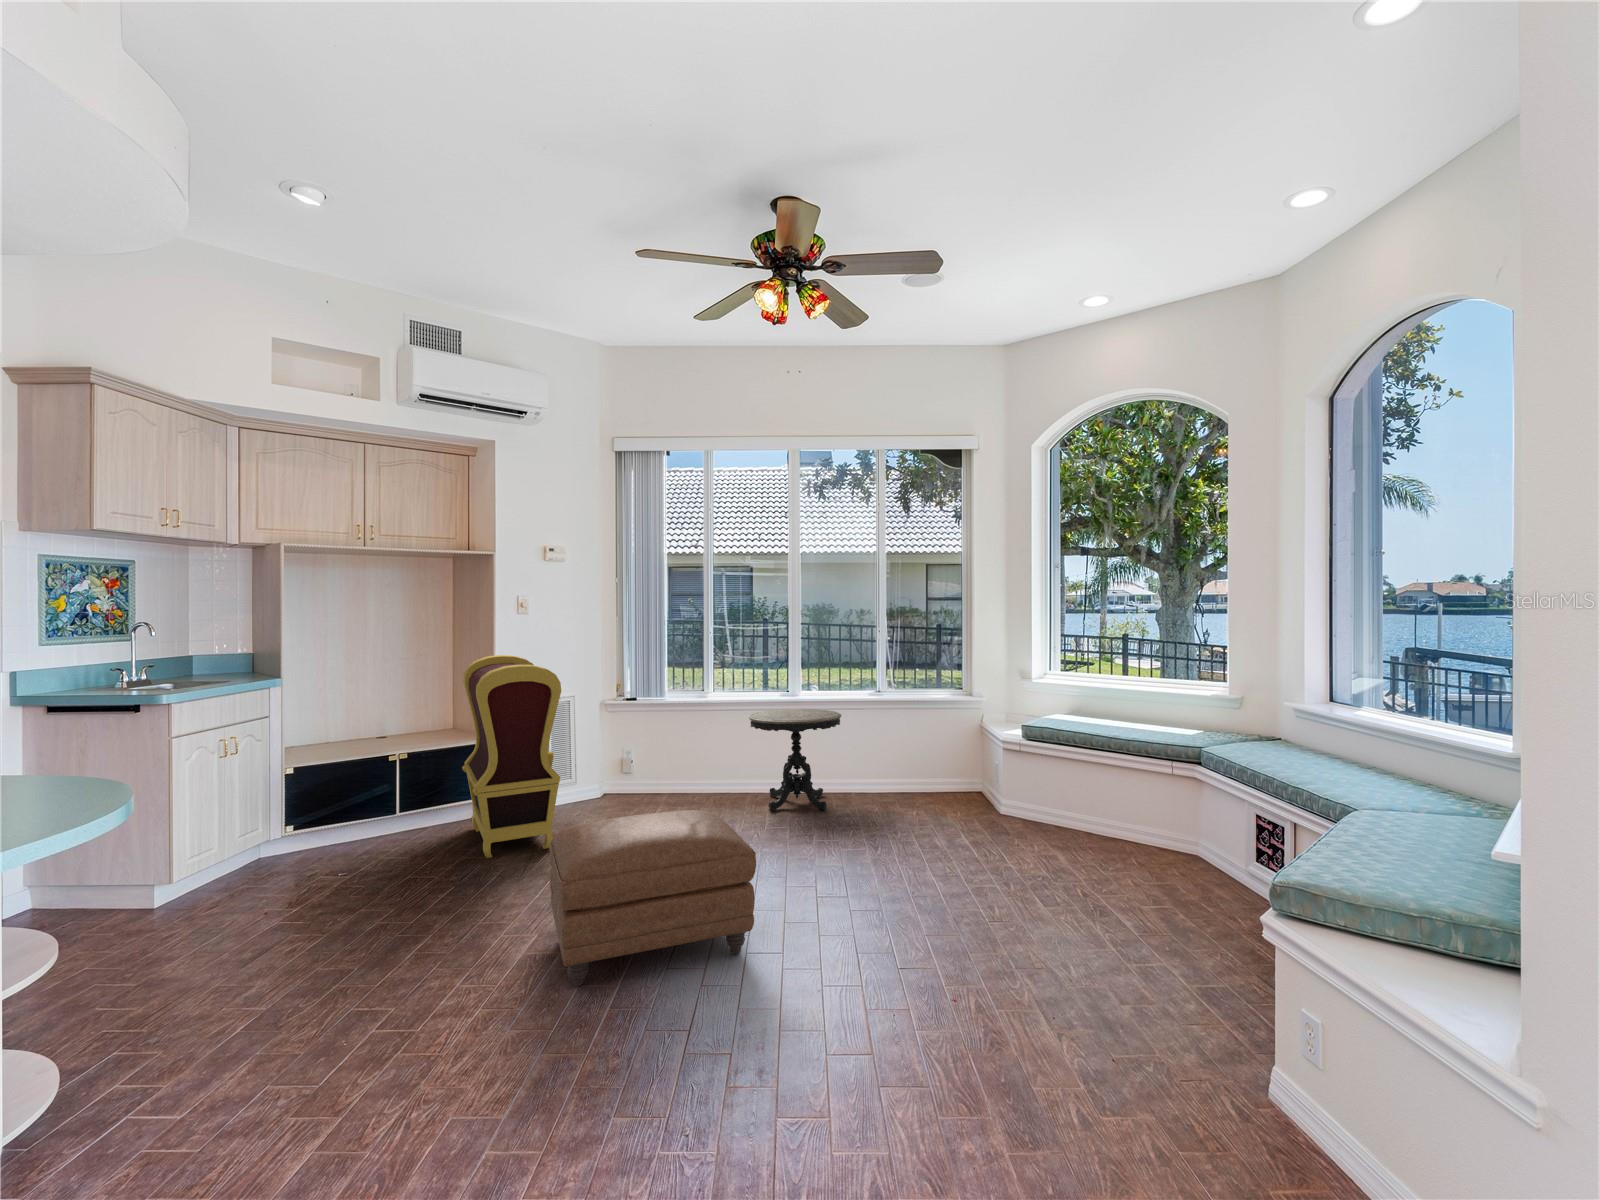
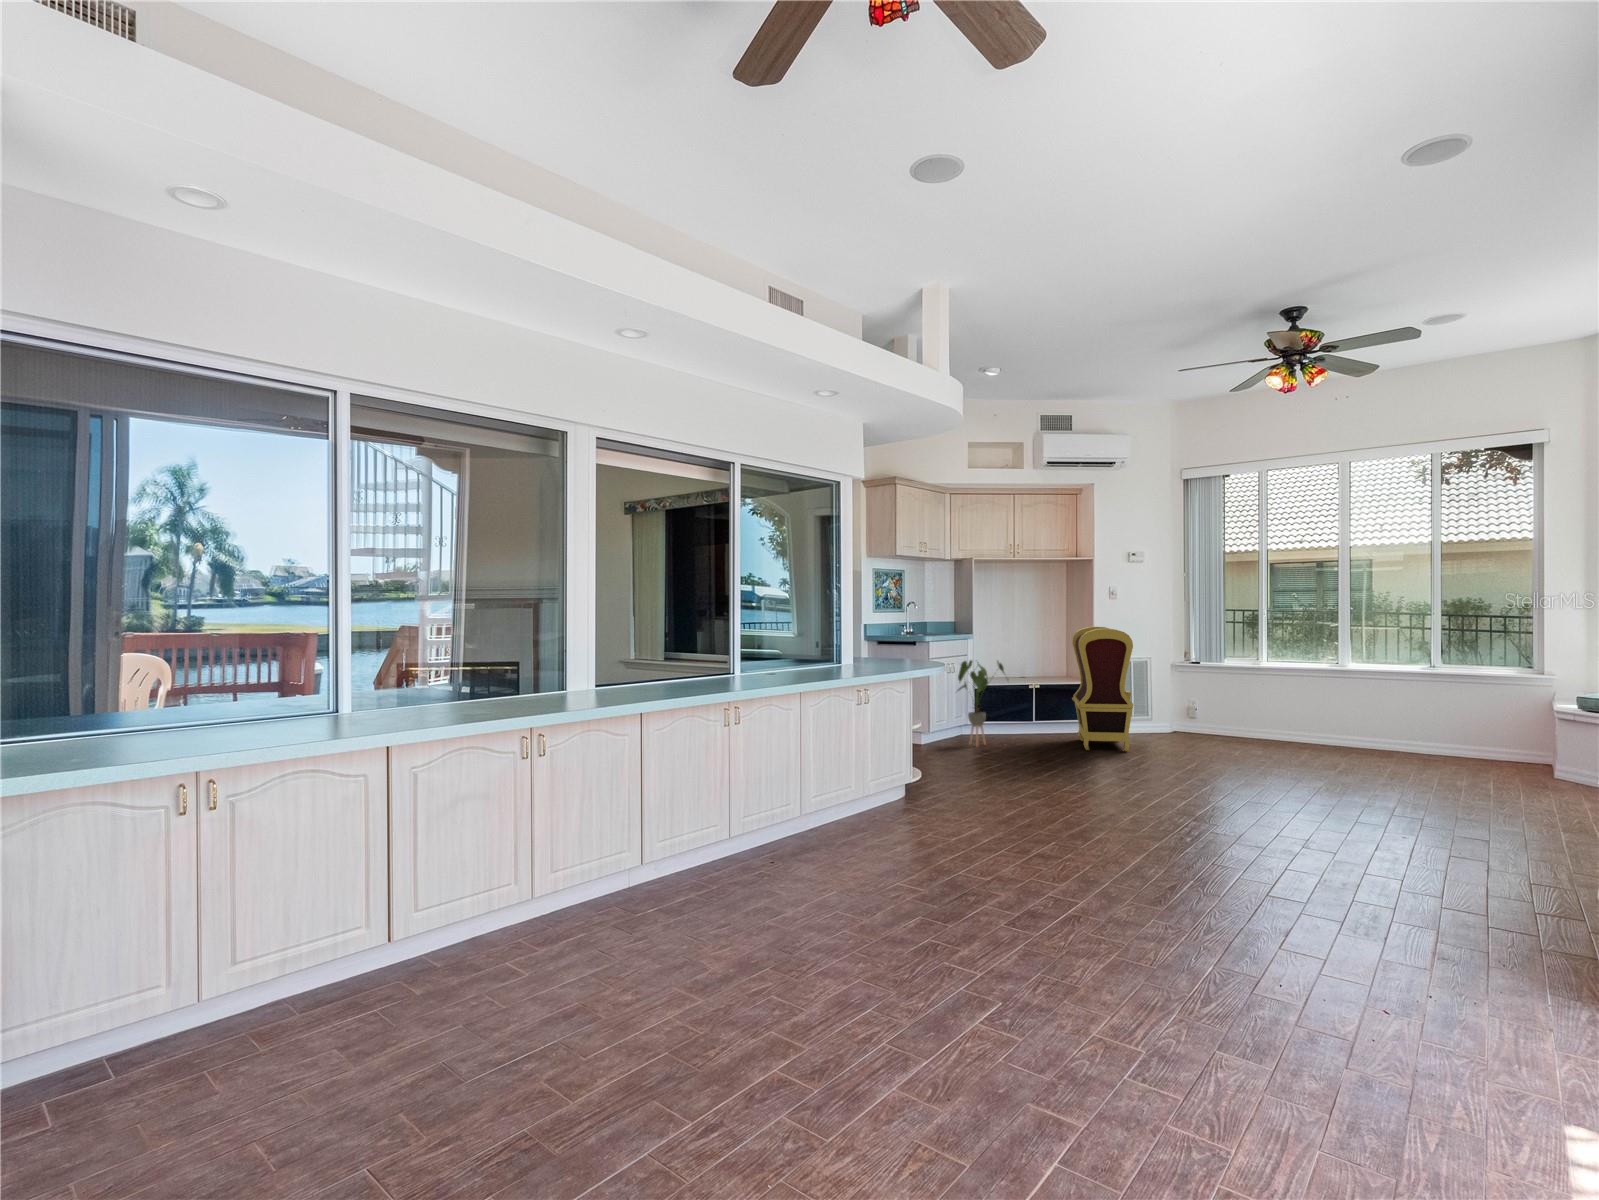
side table: present [749,709,841,811] -> none [1293,678,1384,761]
house plant: none [233,725,350,890] -> present [958,660,1009,746]
ottoman: present [550,810,756,986] -> none [1117,712,1241,797]

